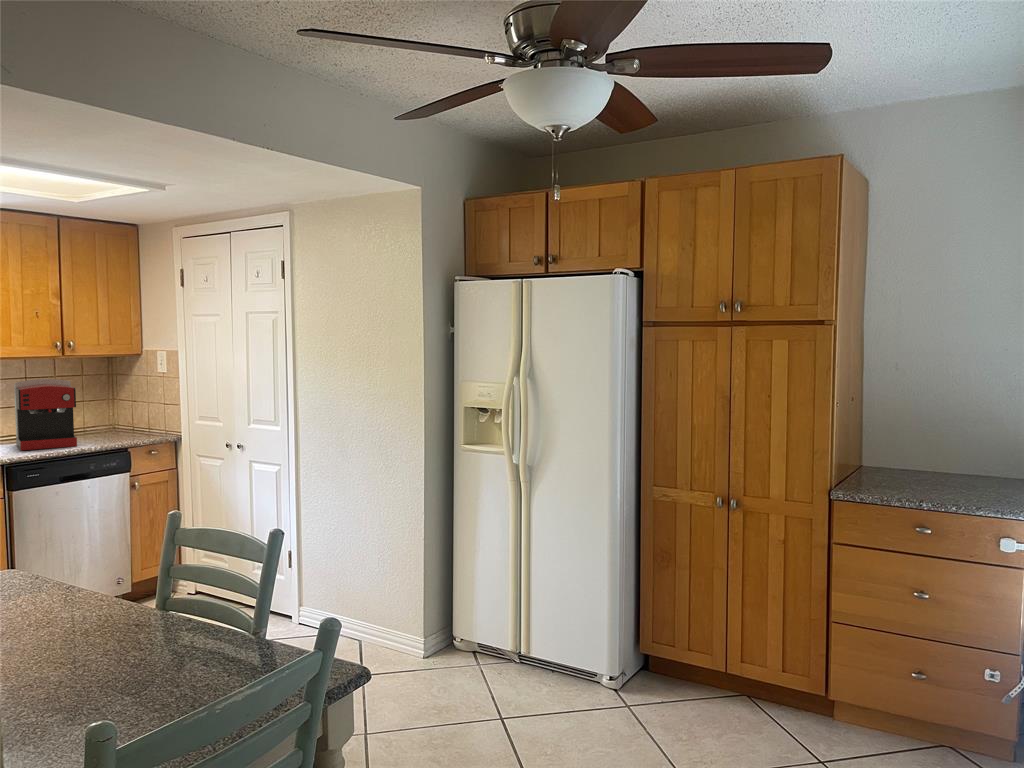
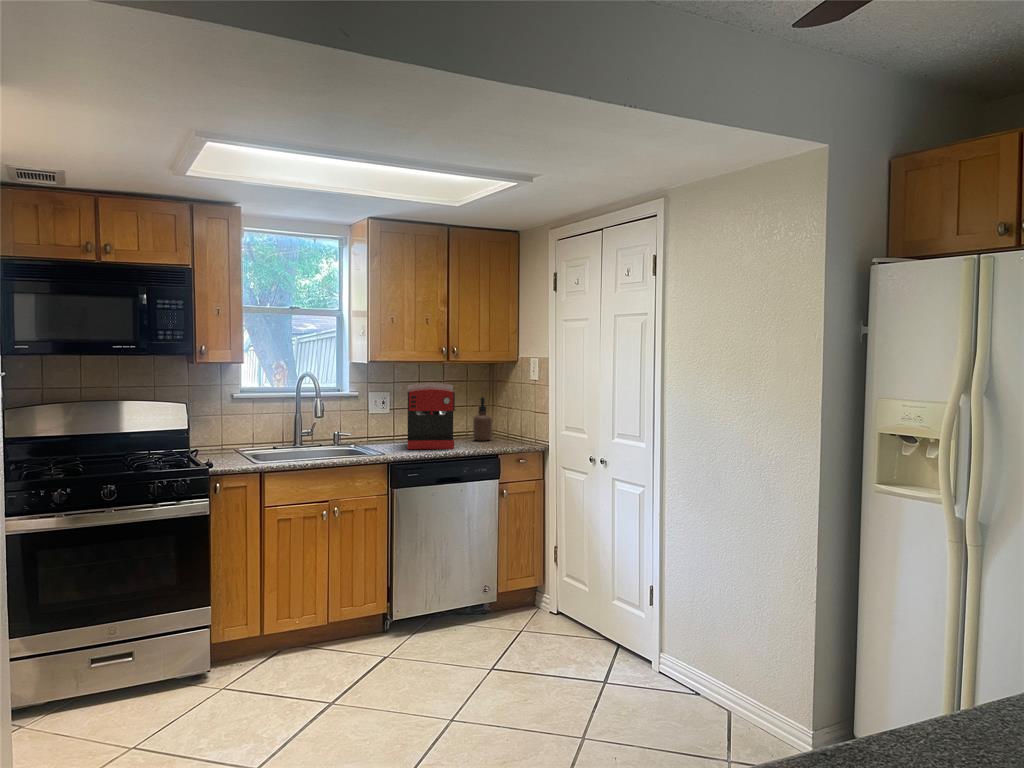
soap dispenser: none [94,392,116,436] -> present [473,397,492,441]

